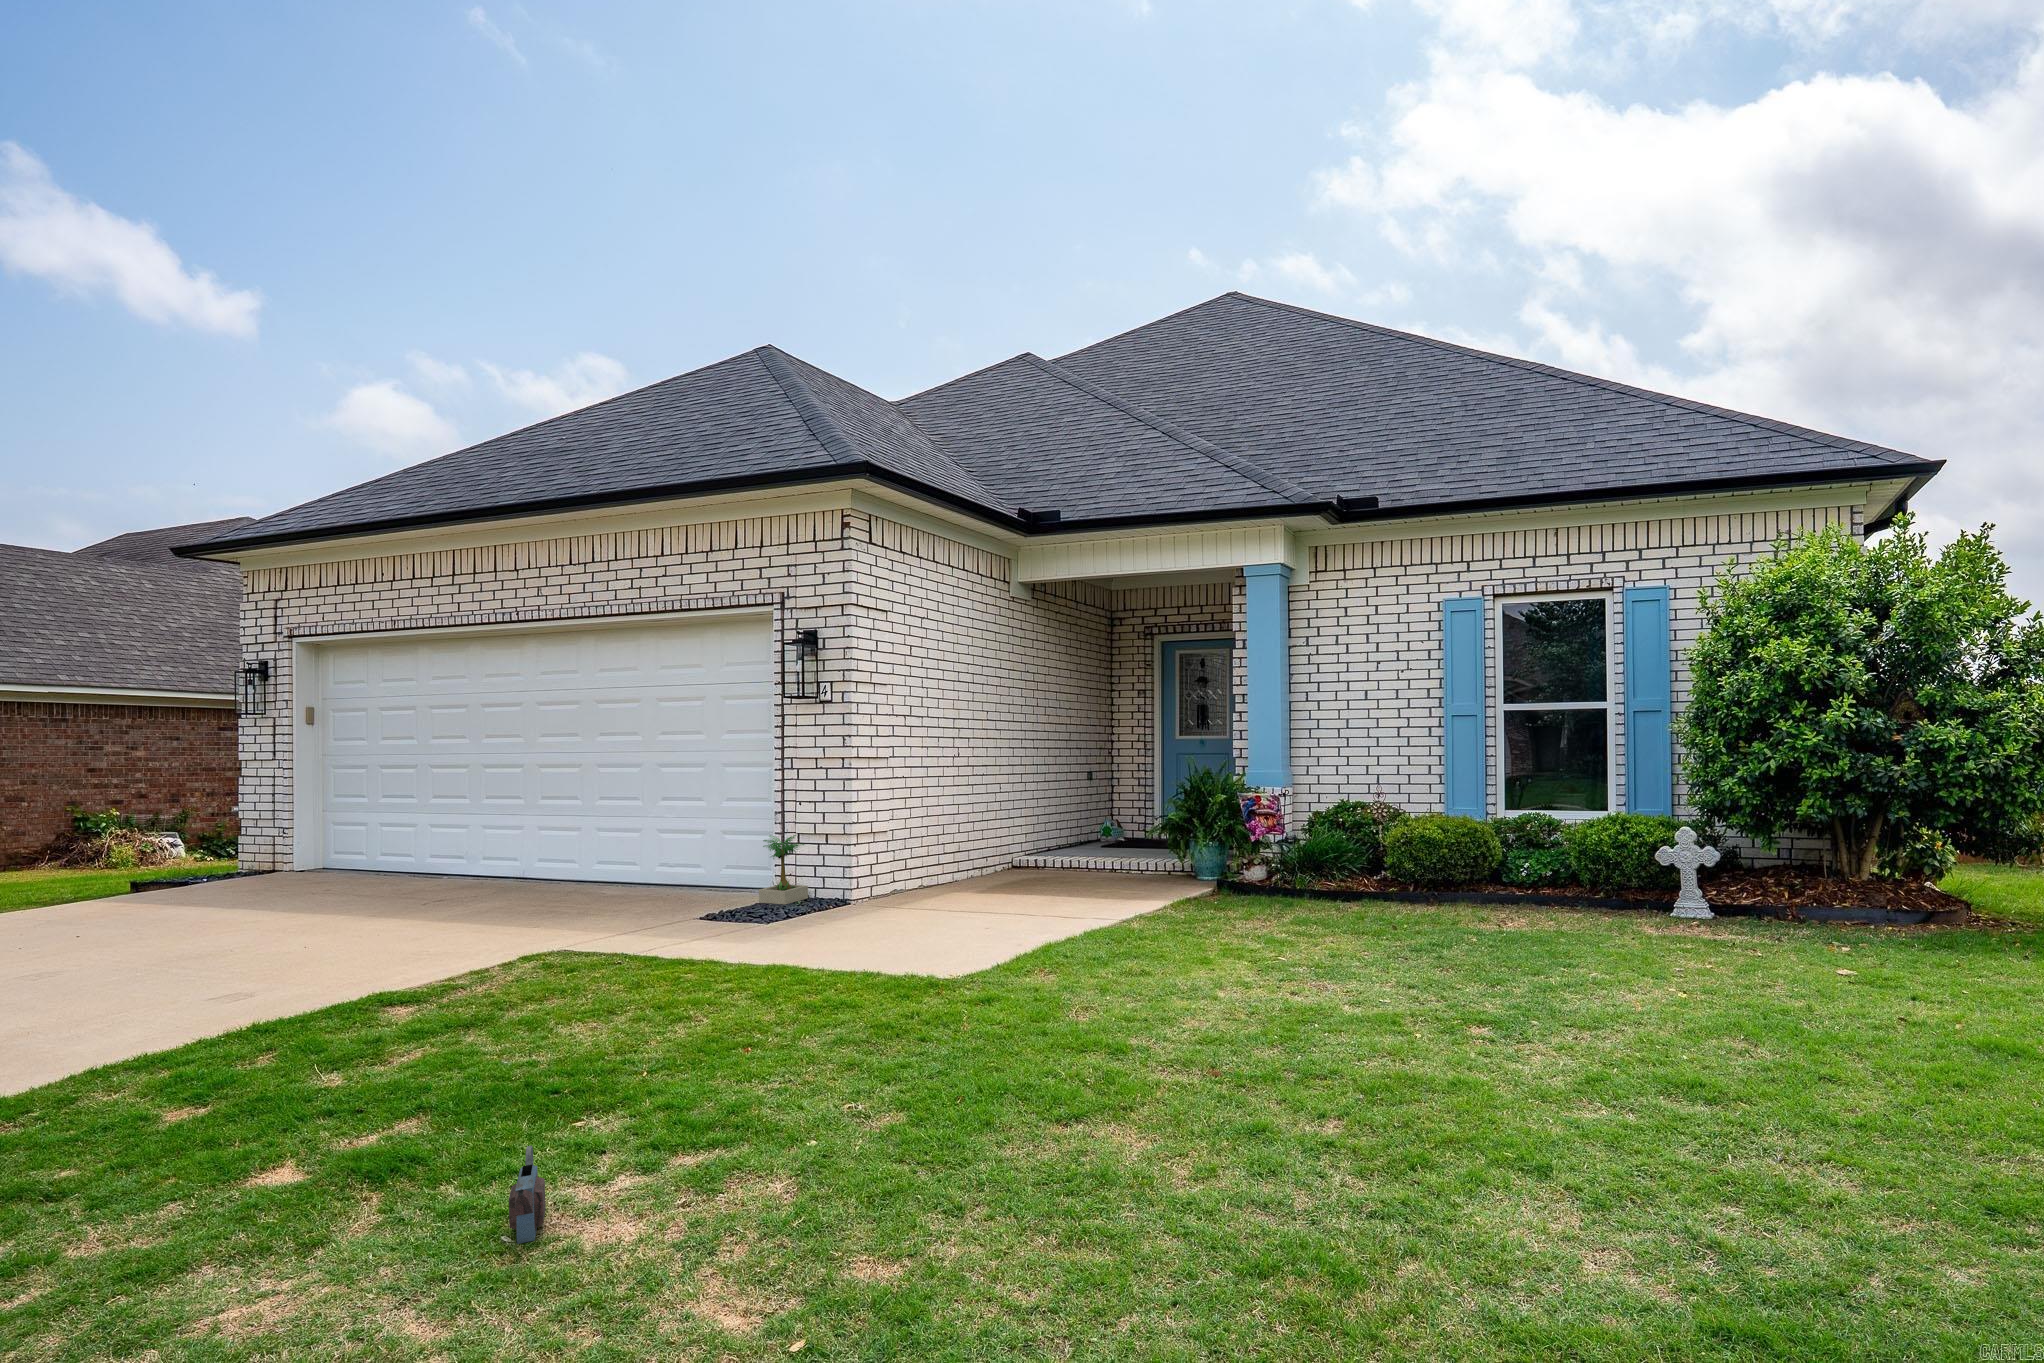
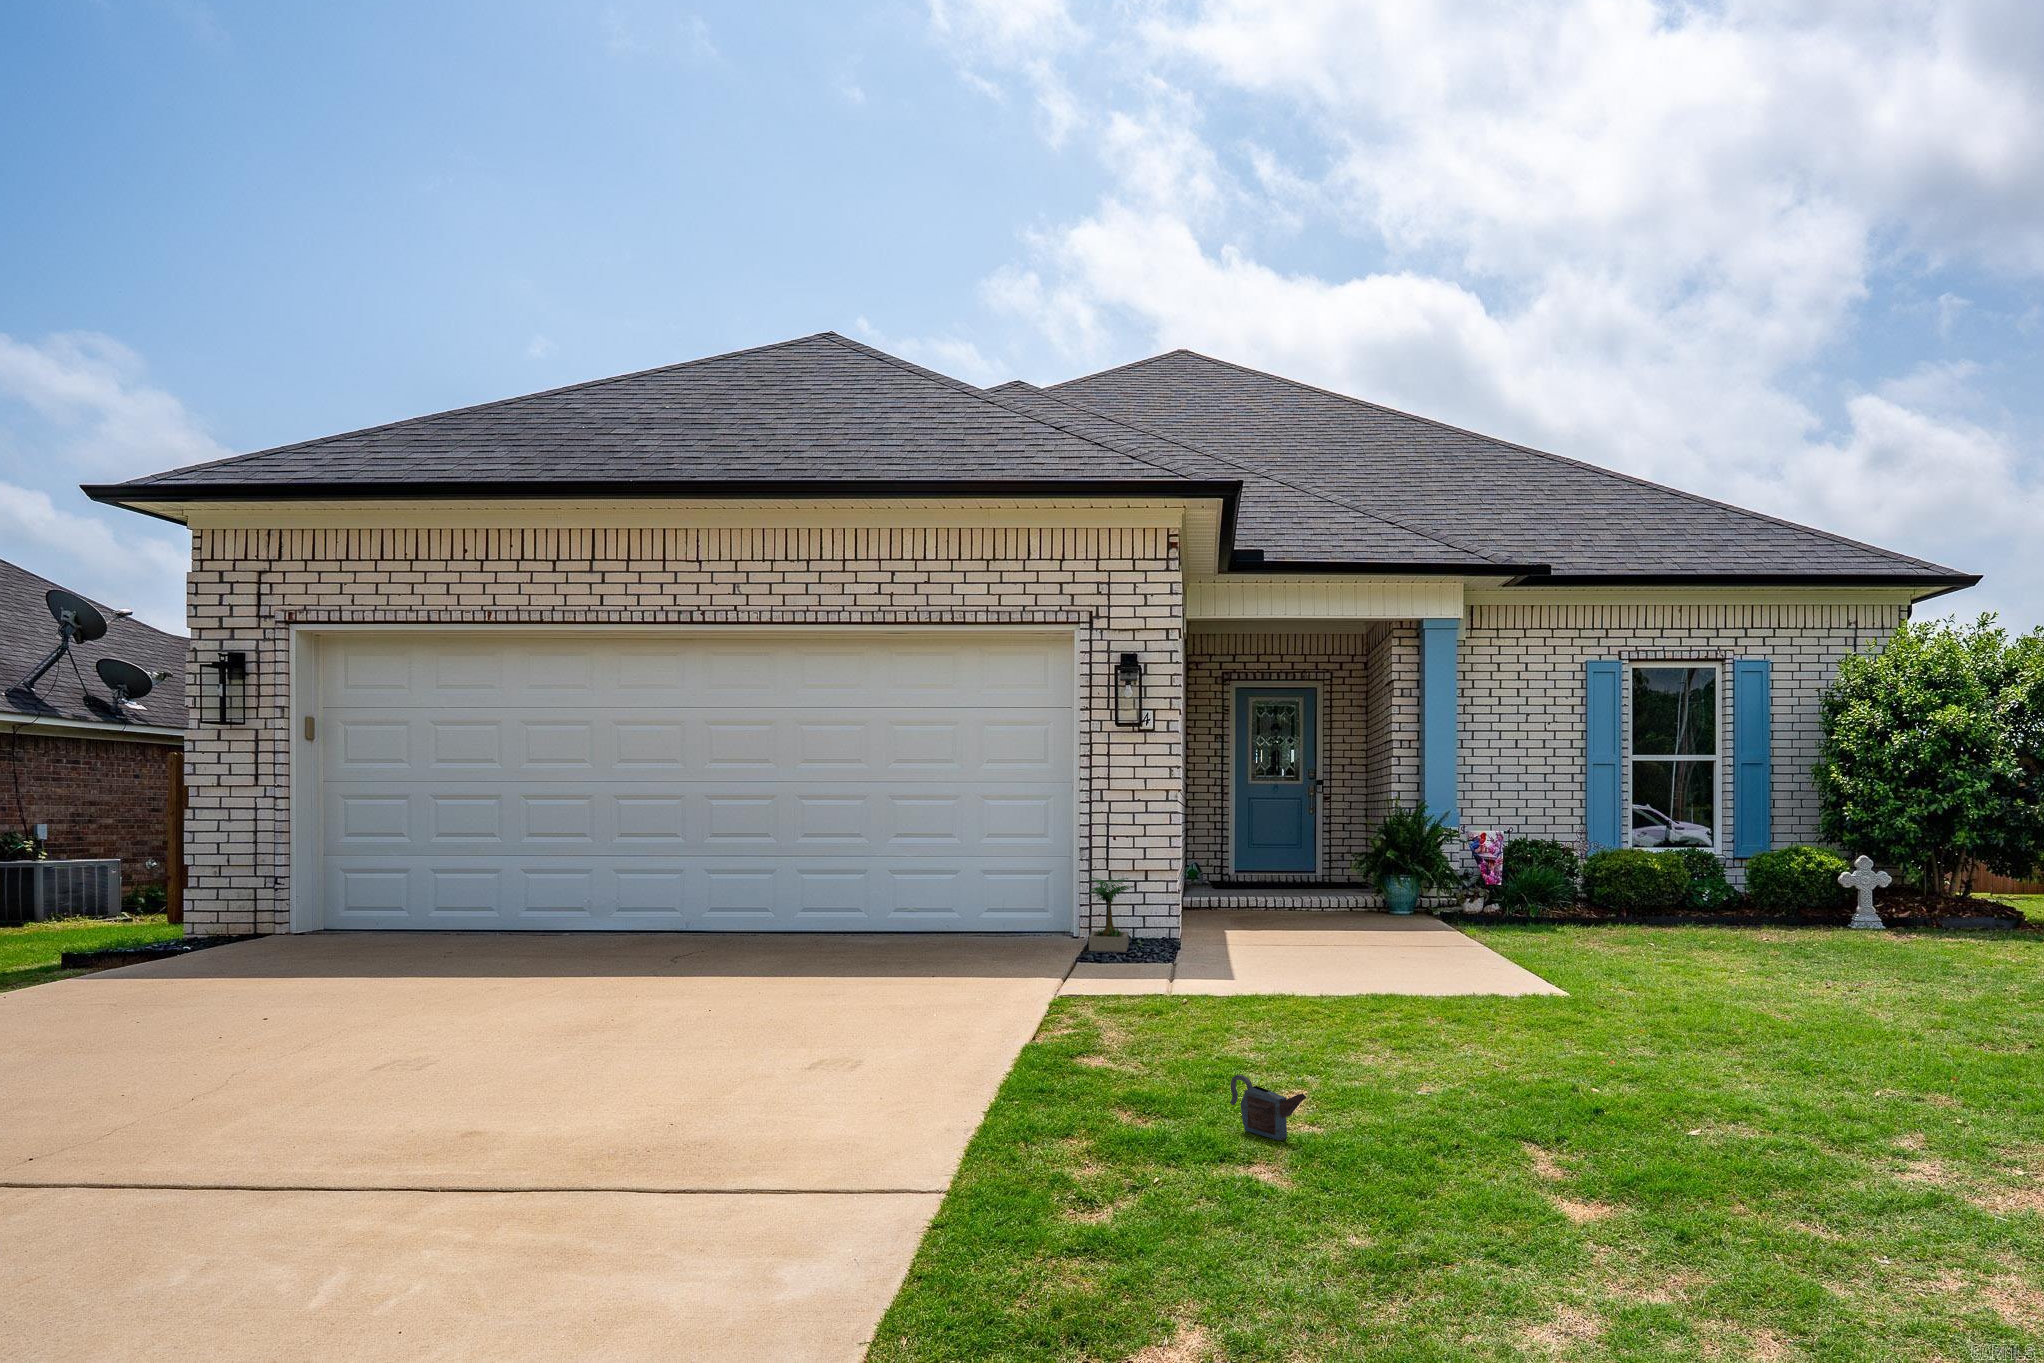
watering can: present [509,1145,546,1244] -> present [1230,1075,1306,1141]

